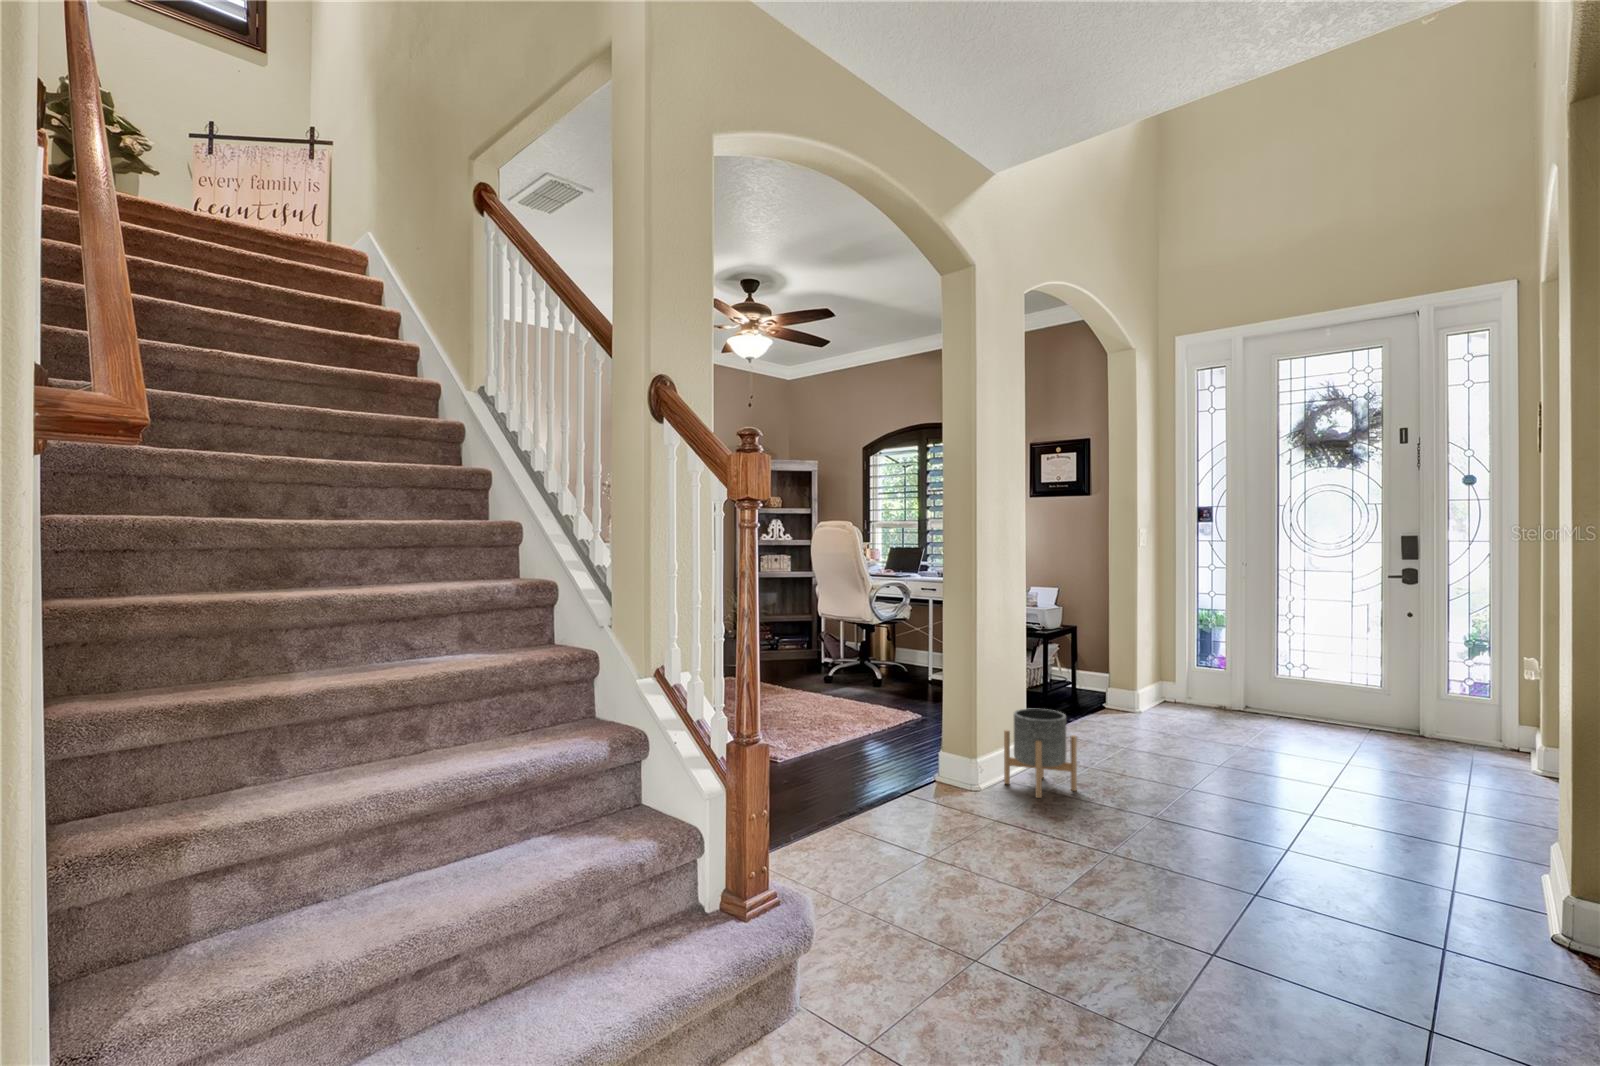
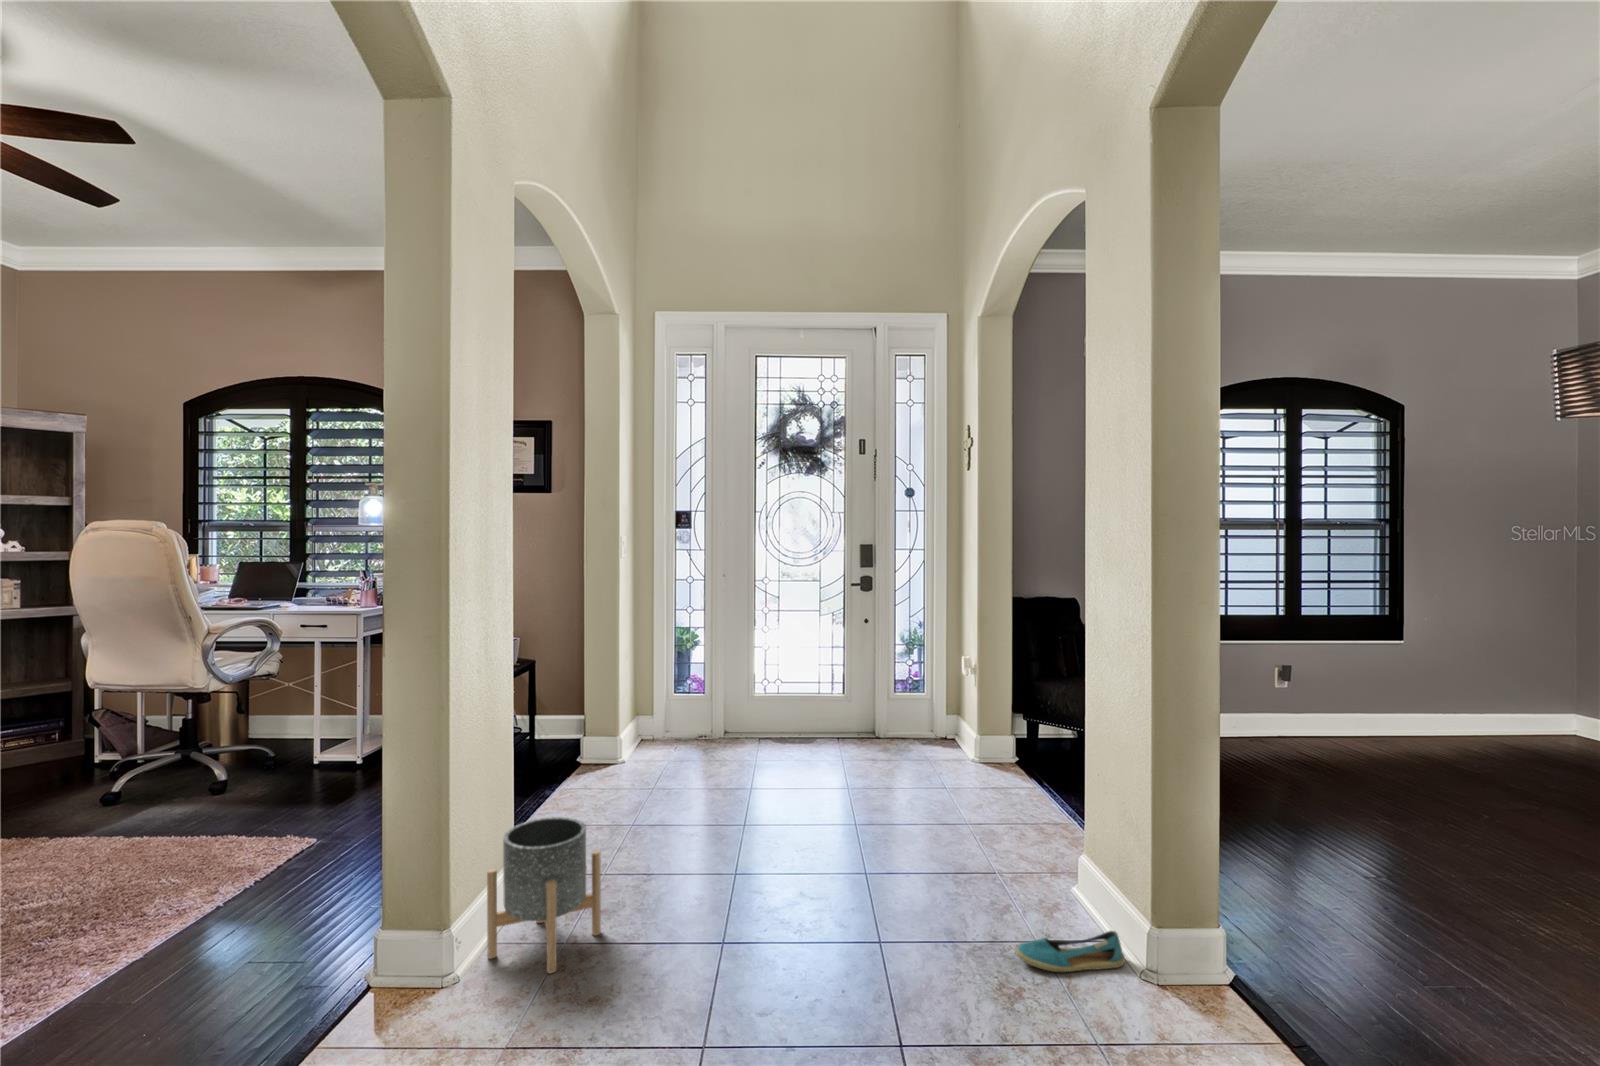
shoe: none [1413,873,1541,919] -> present [1016,931,1125,972]

